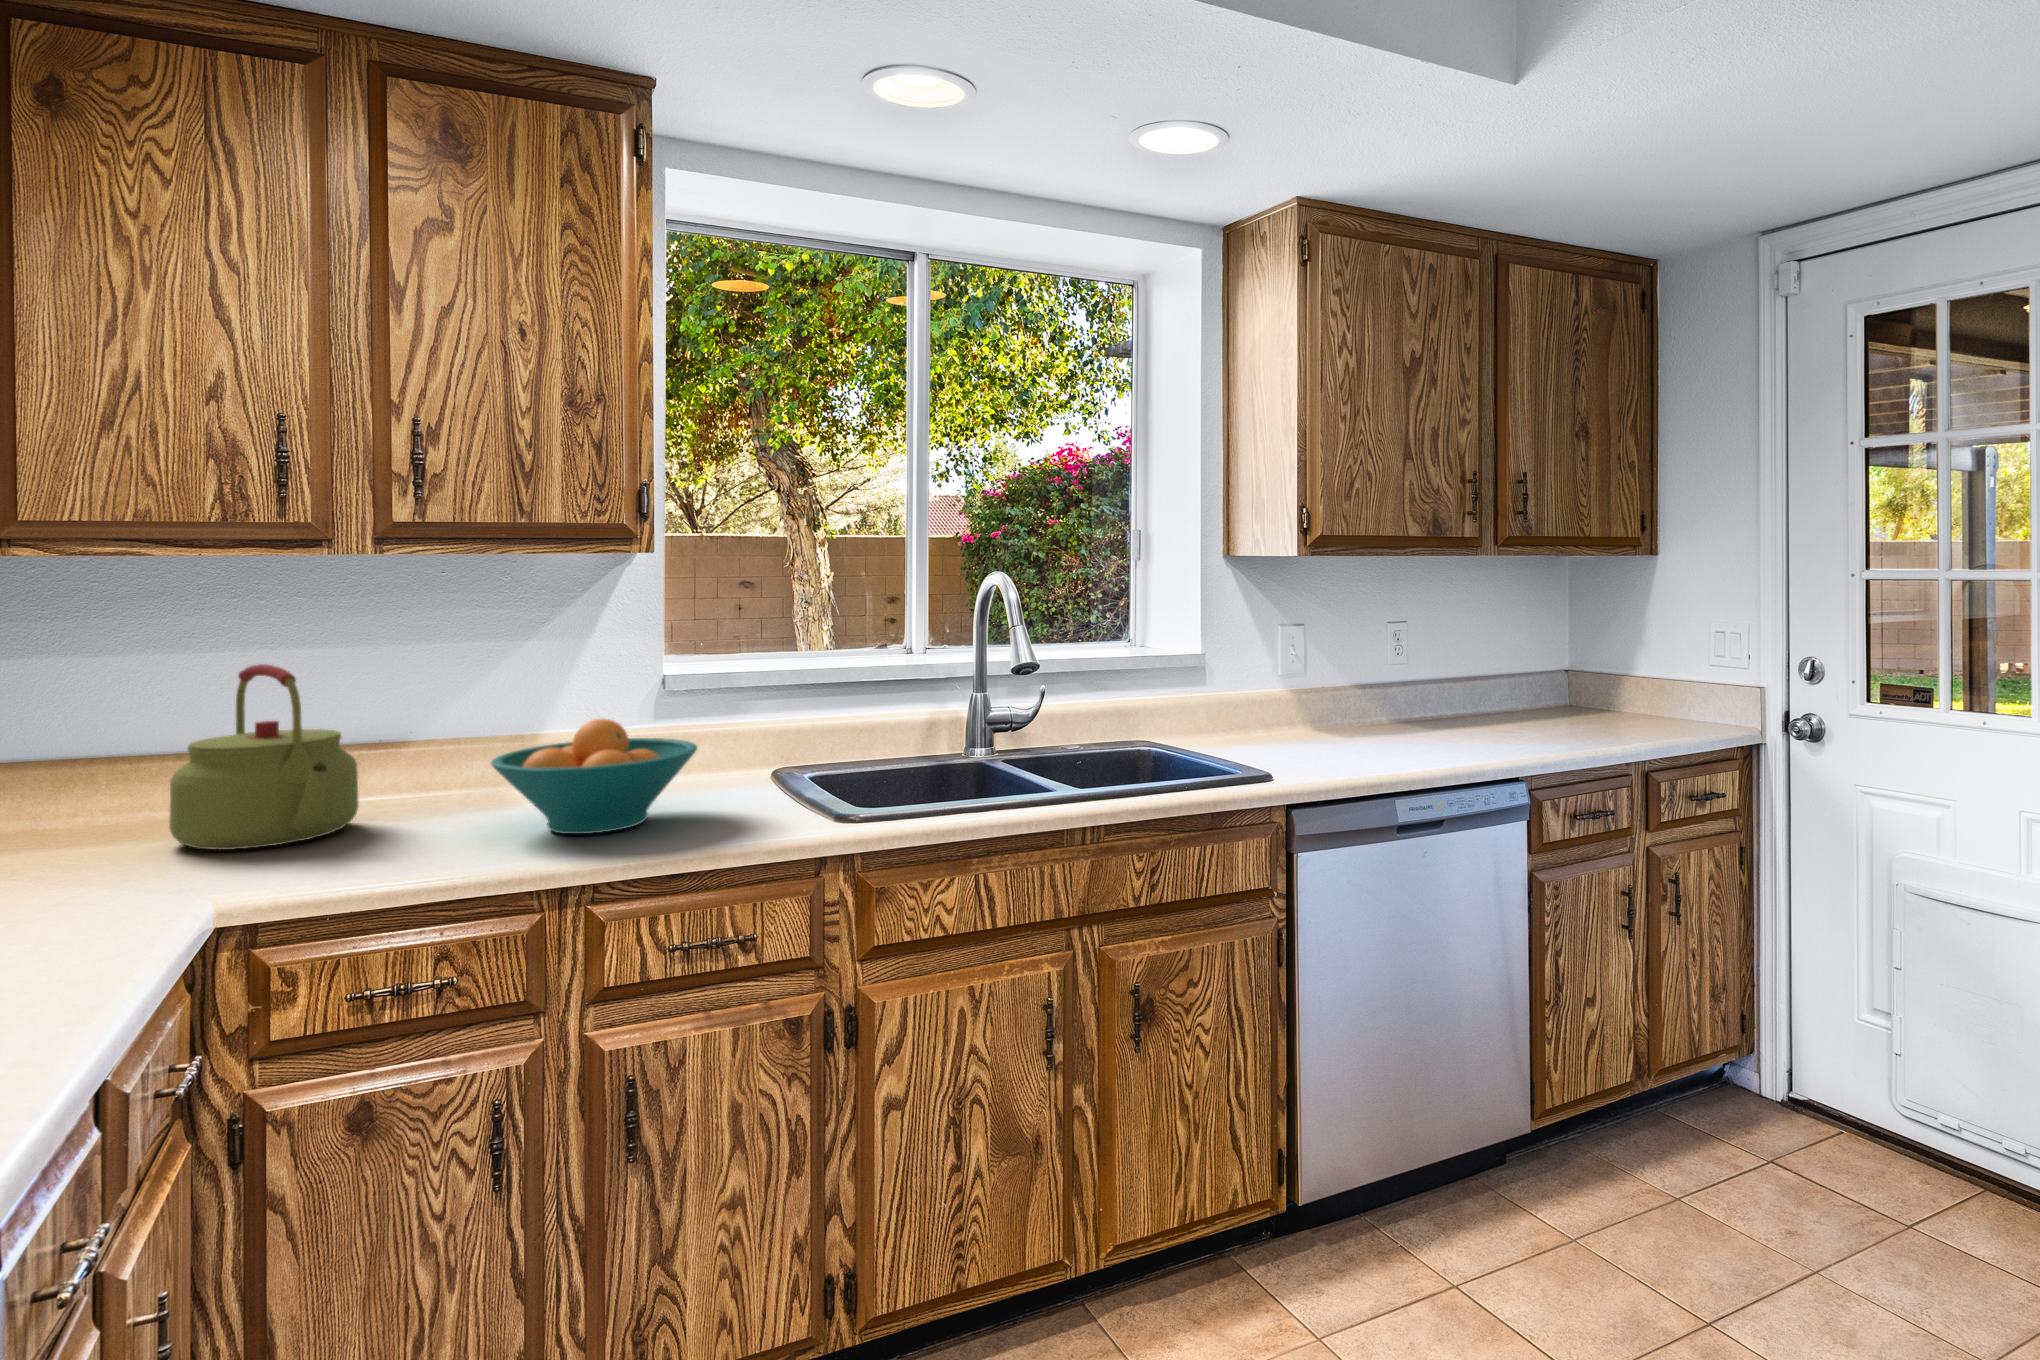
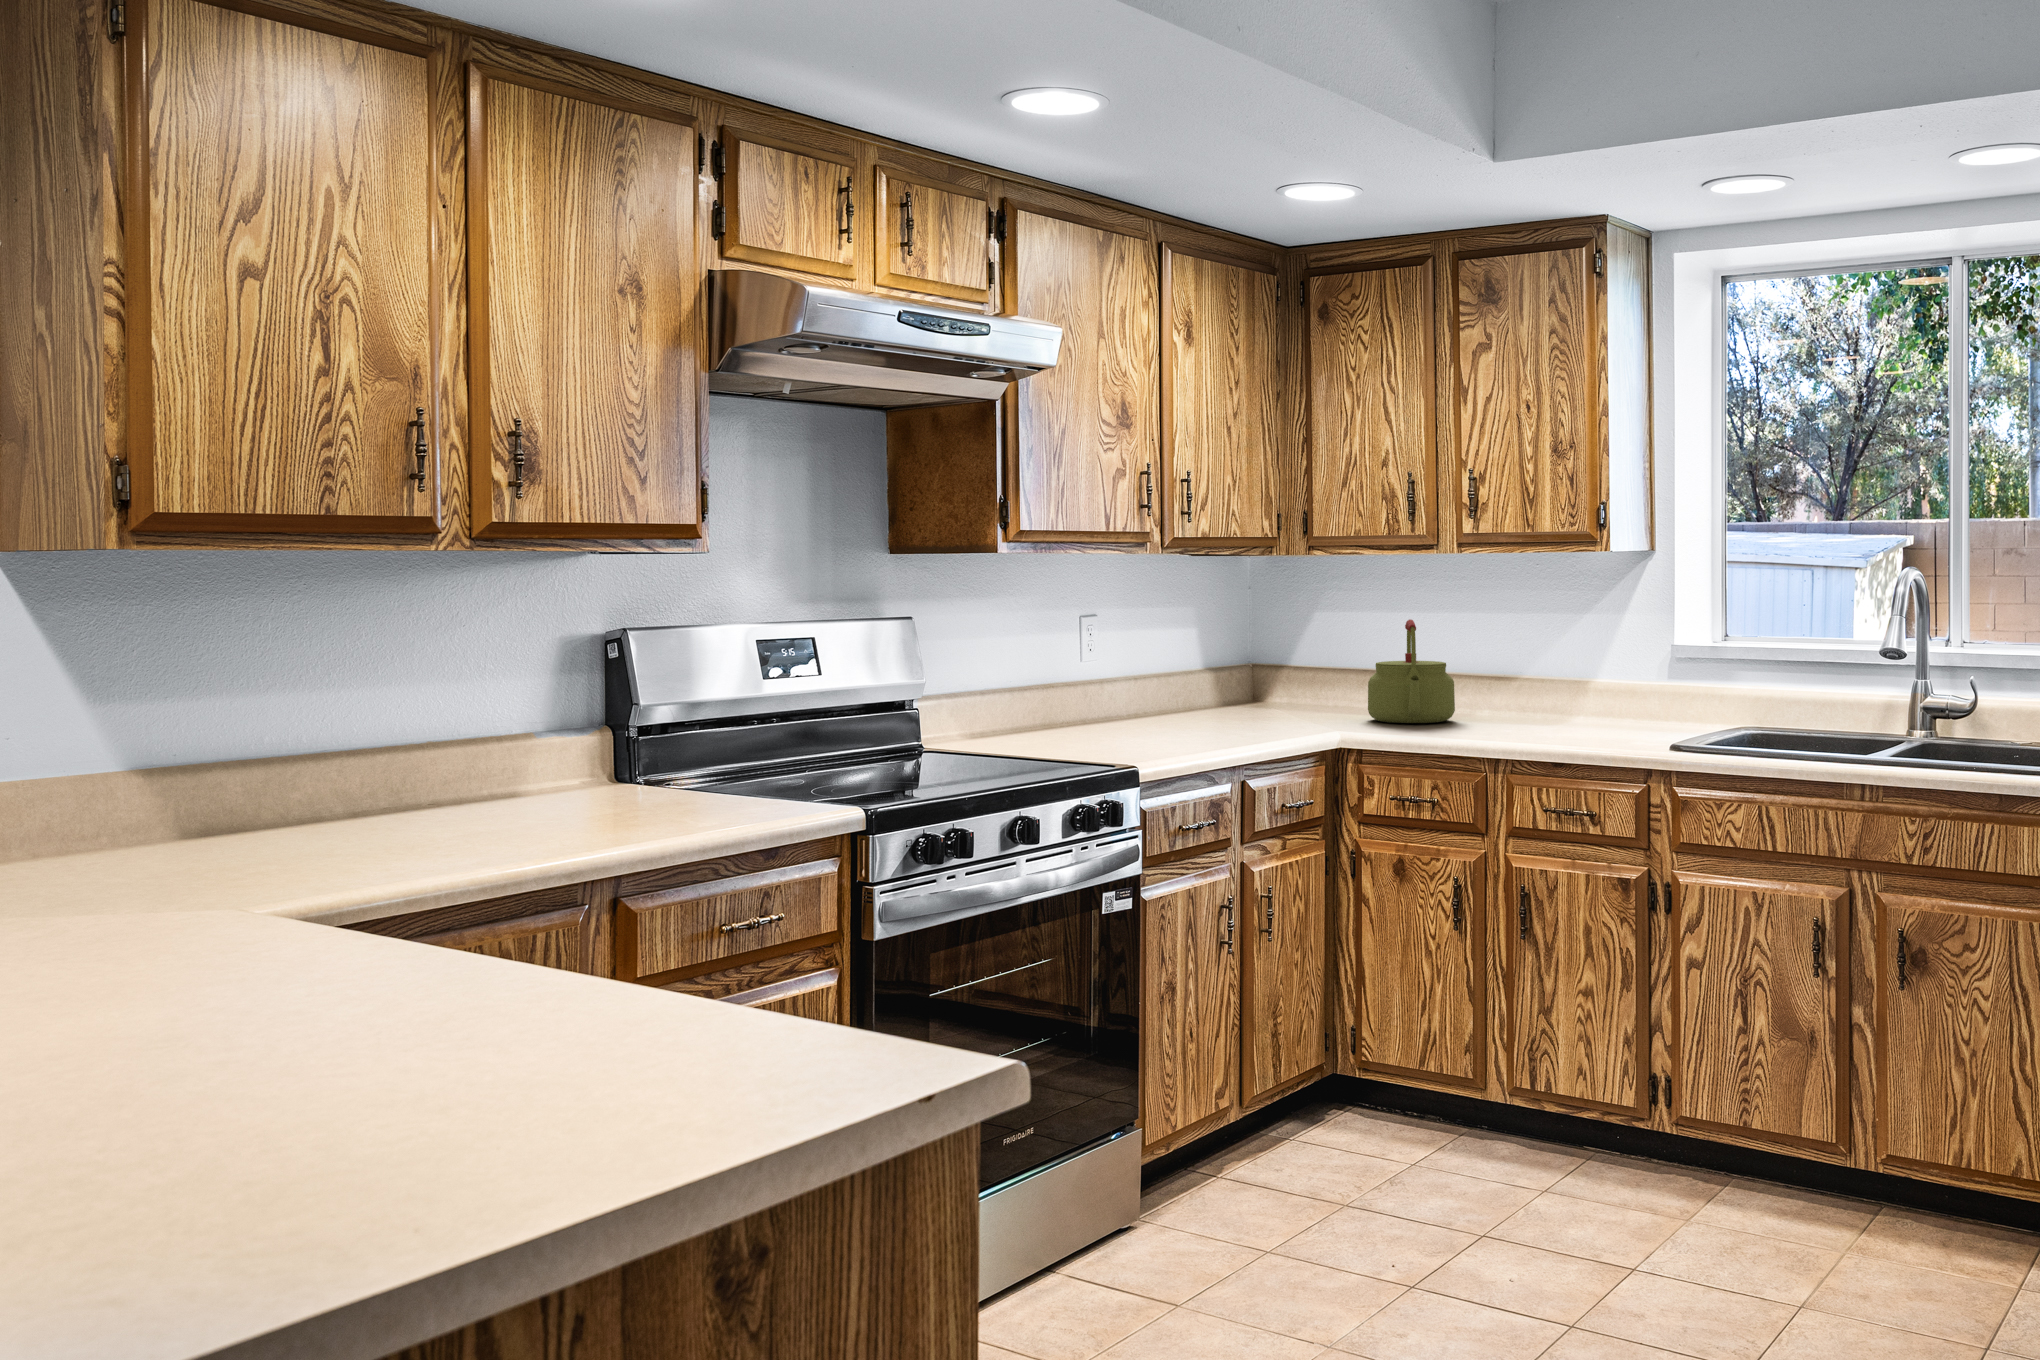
fruit bowl: present [491,719,697,834] -> none [1488,664,1613,737]

